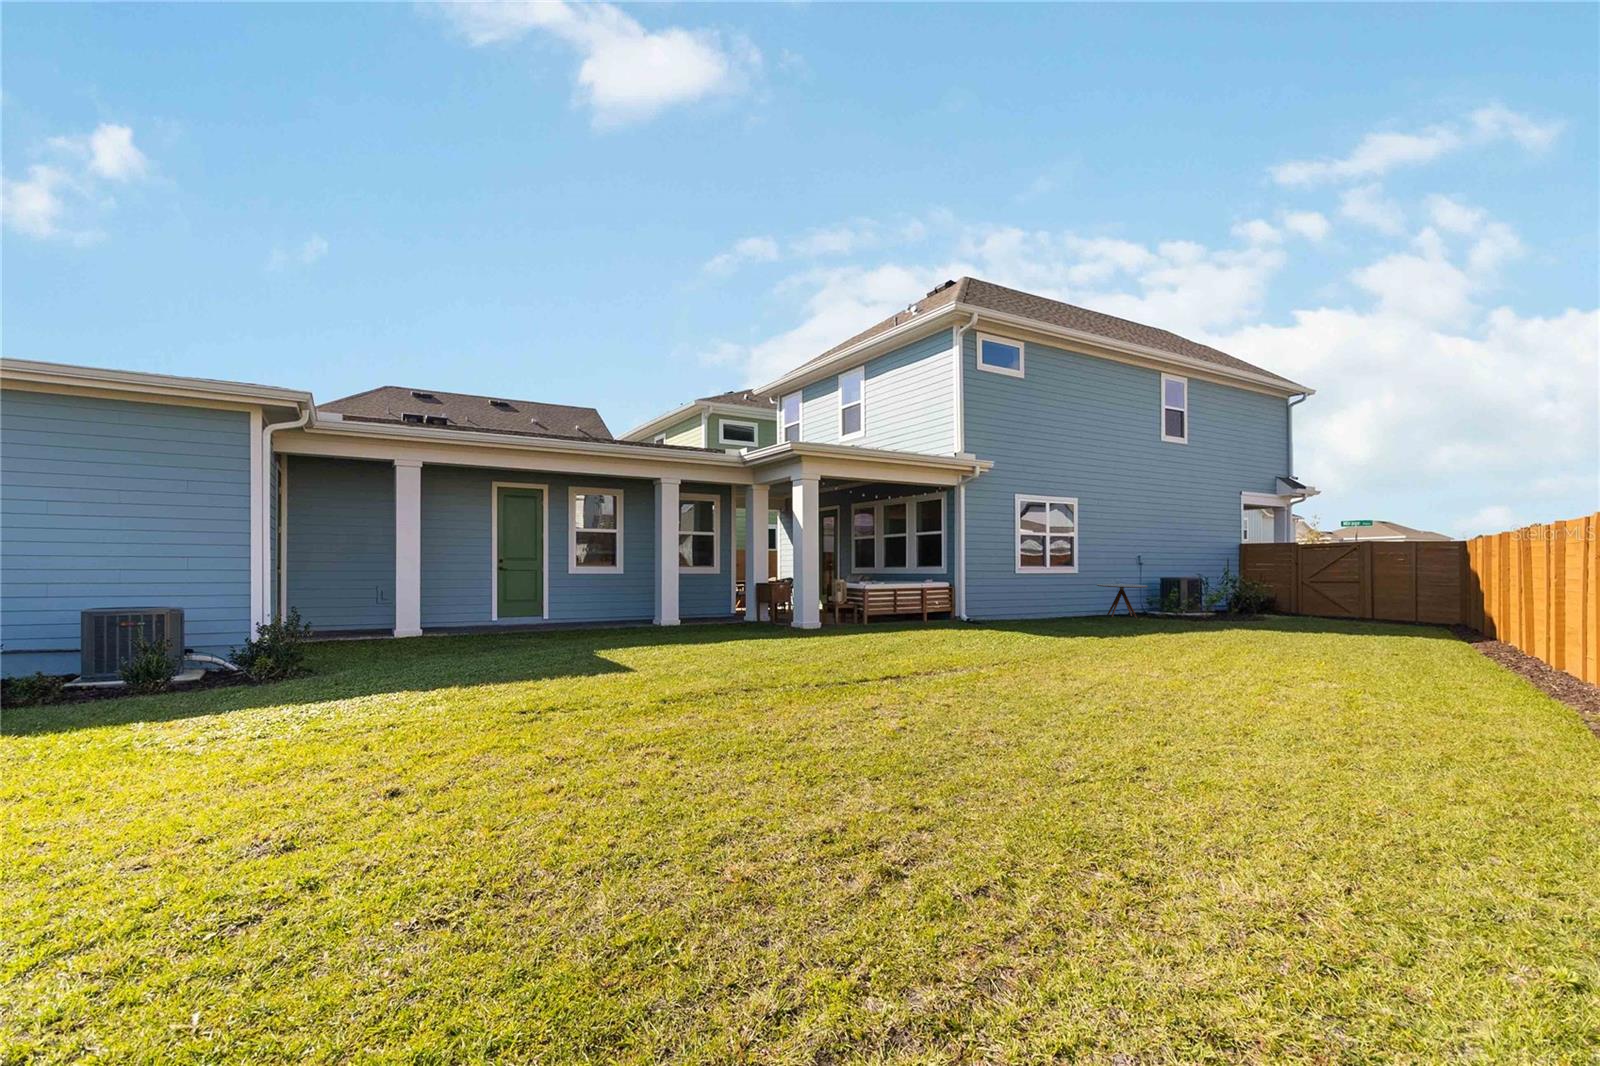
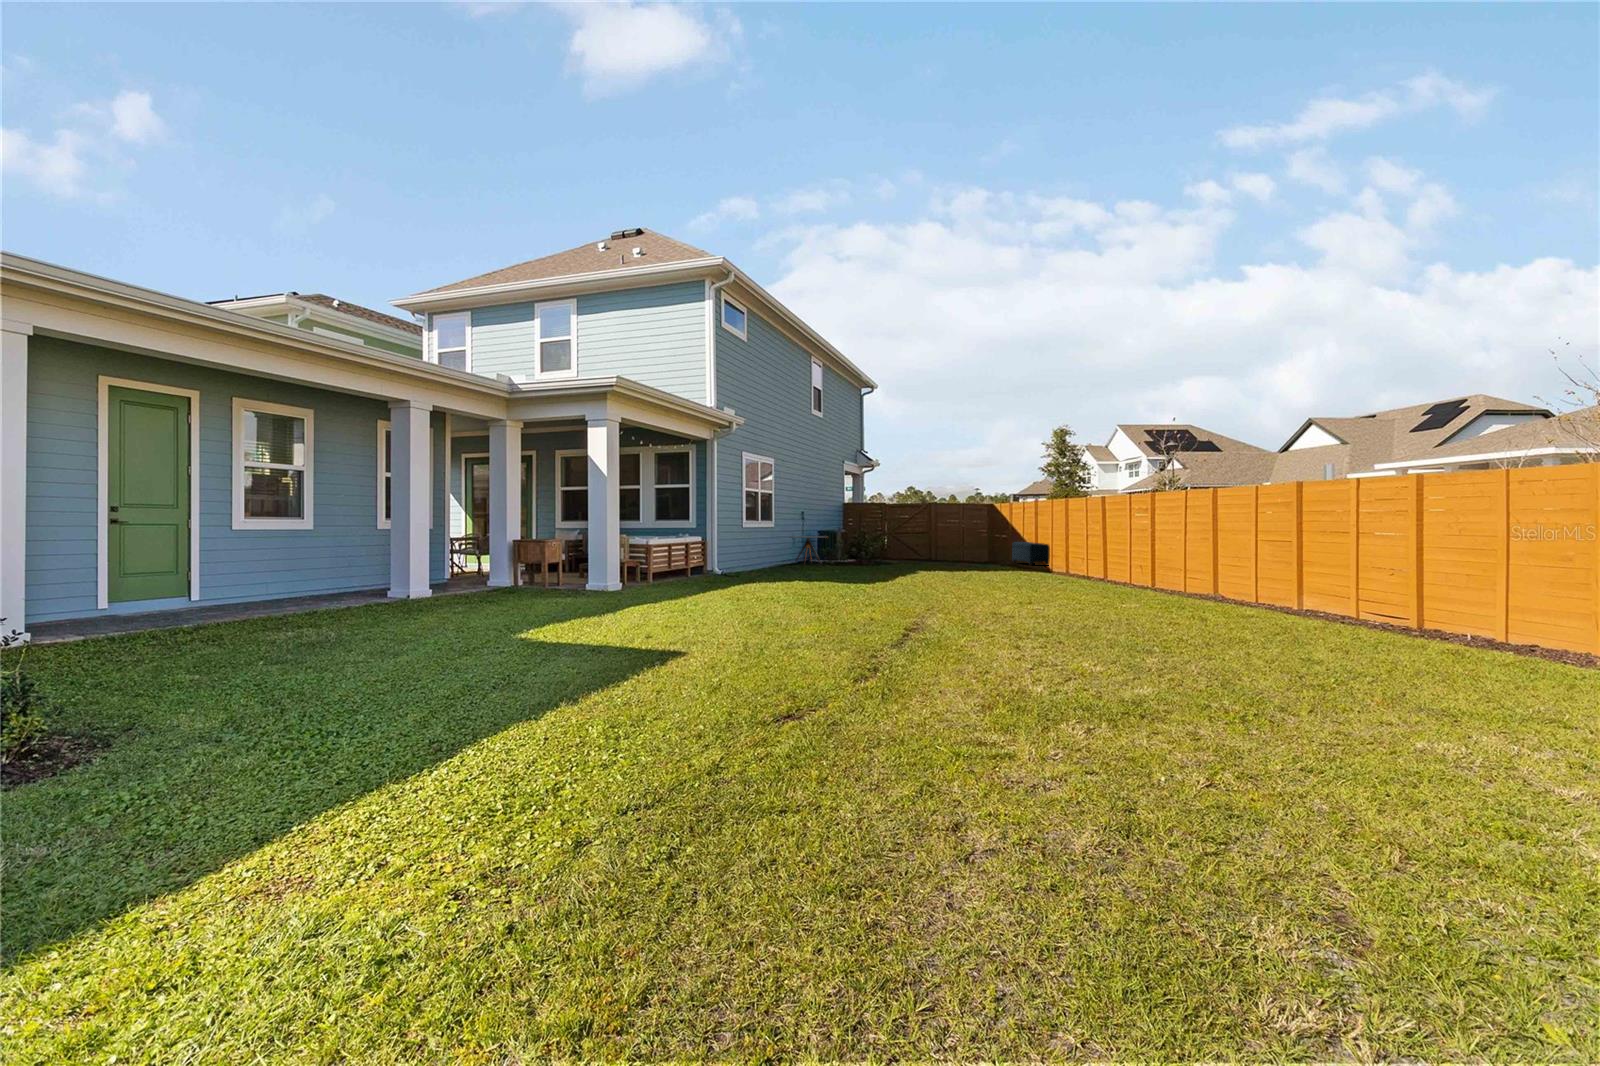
bench: none [1444,605,1496,645] -> present [1012,542,1050,565]

